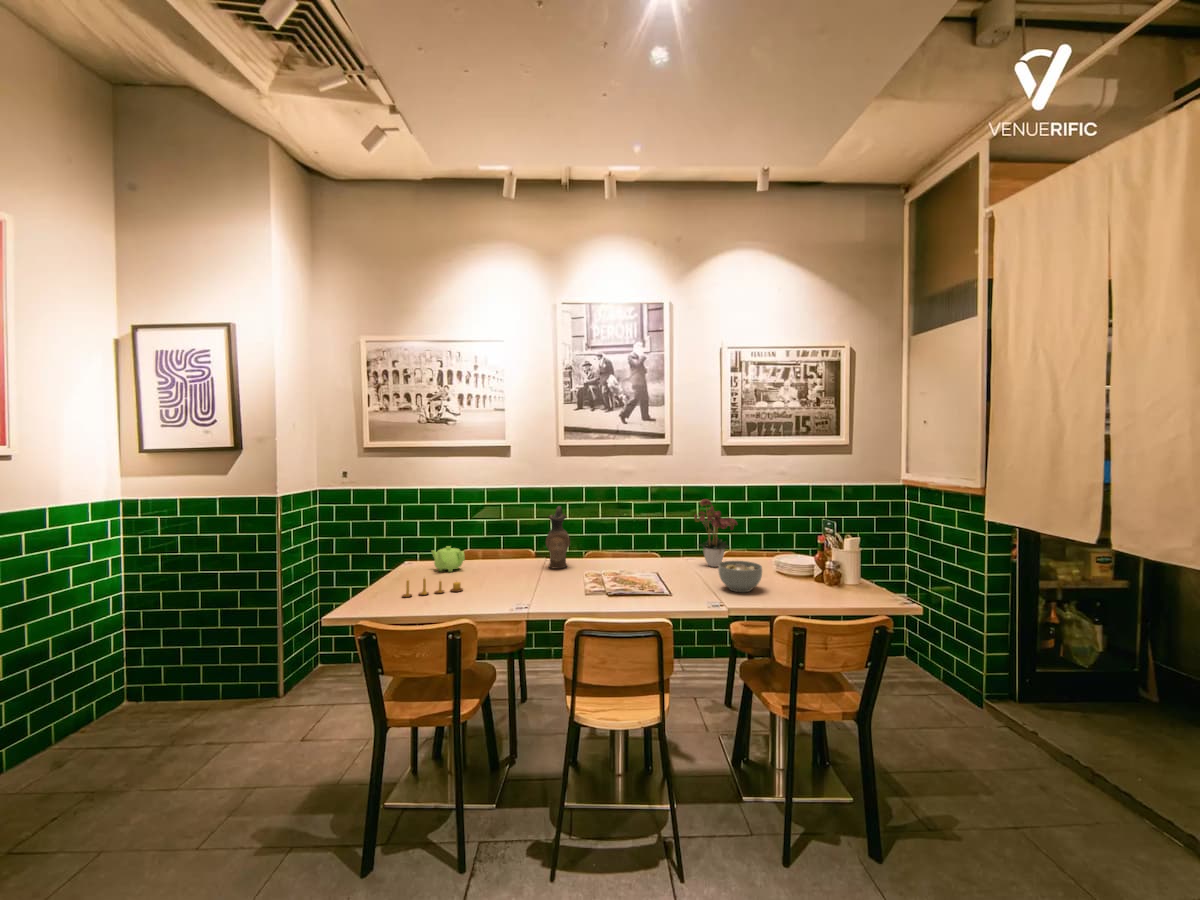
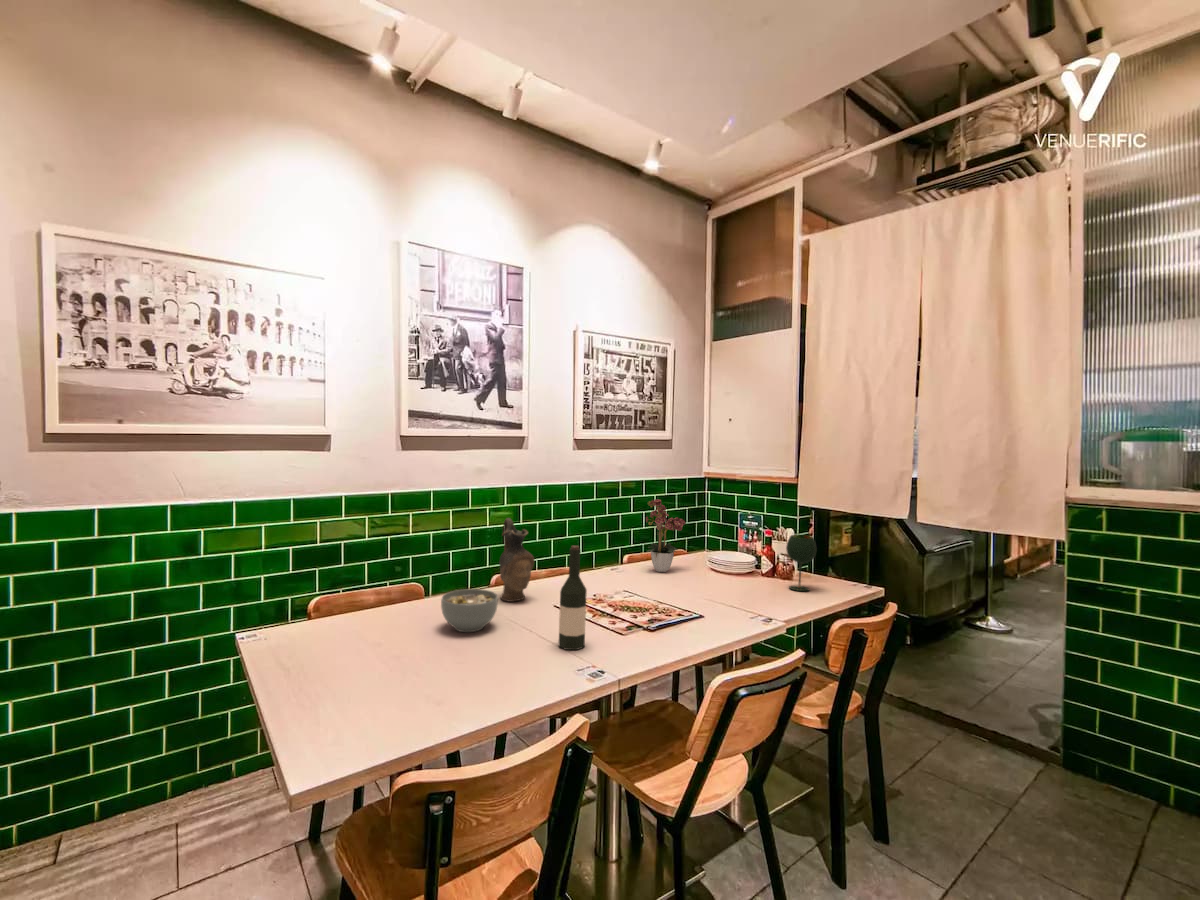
wine bottle: none [514,522,534,598] -> present [559,546,587,650]
wine glass: none [791,539,822,597] -> present [786,535,817,591]
teapot: present [432,546,465,572] -> none [339,592,400,634]
soup bowl: present [718,561,762,592] -> present [441,589,498,632]
candle: present [402,578,463,597] -> none [404,644,476,689]

